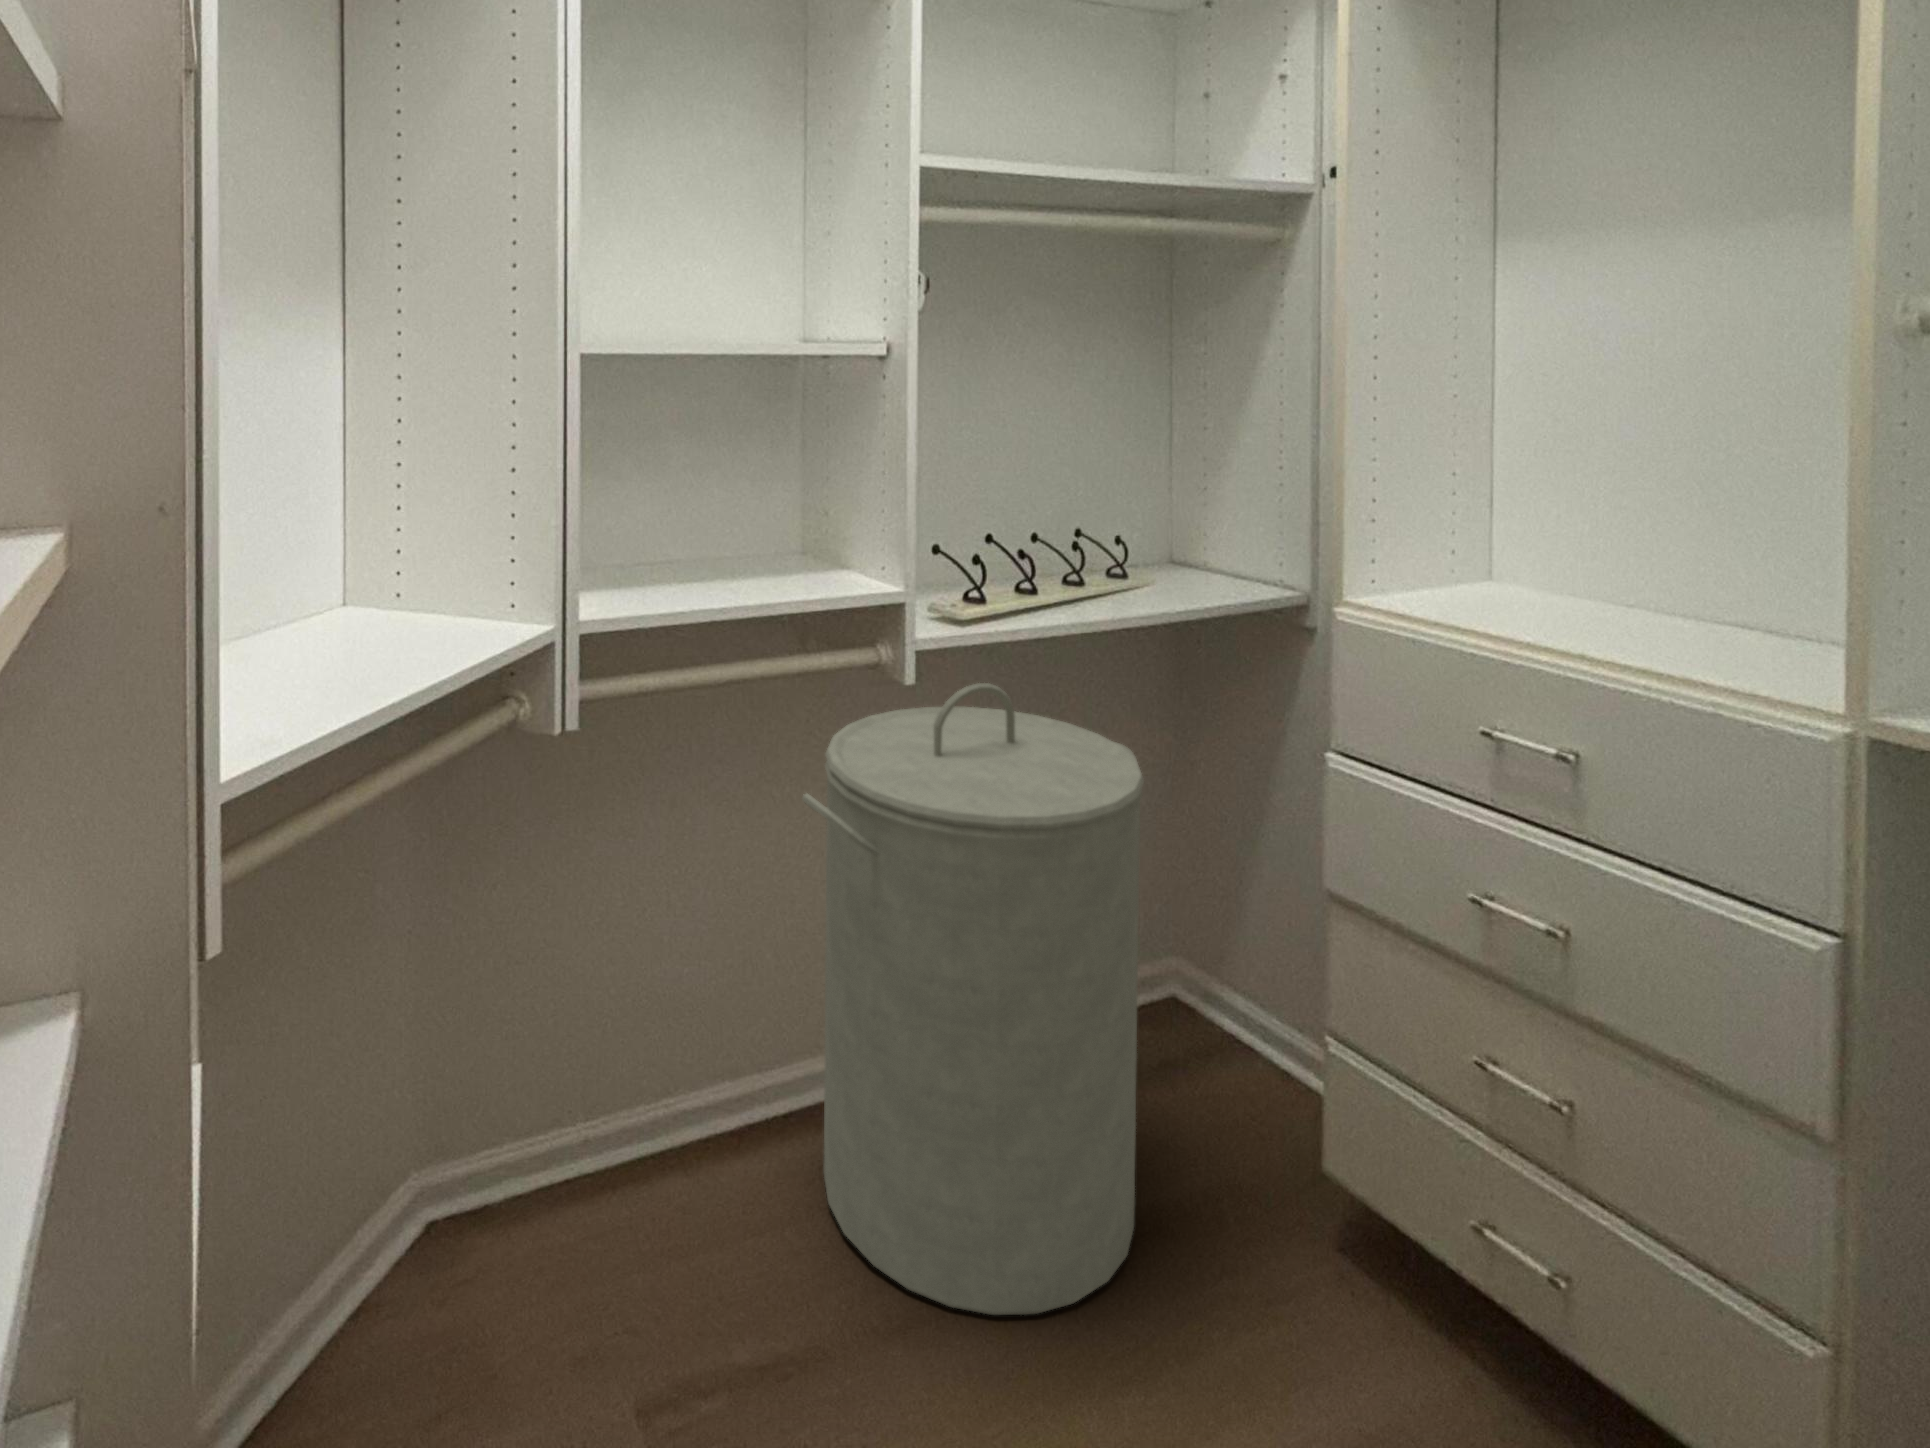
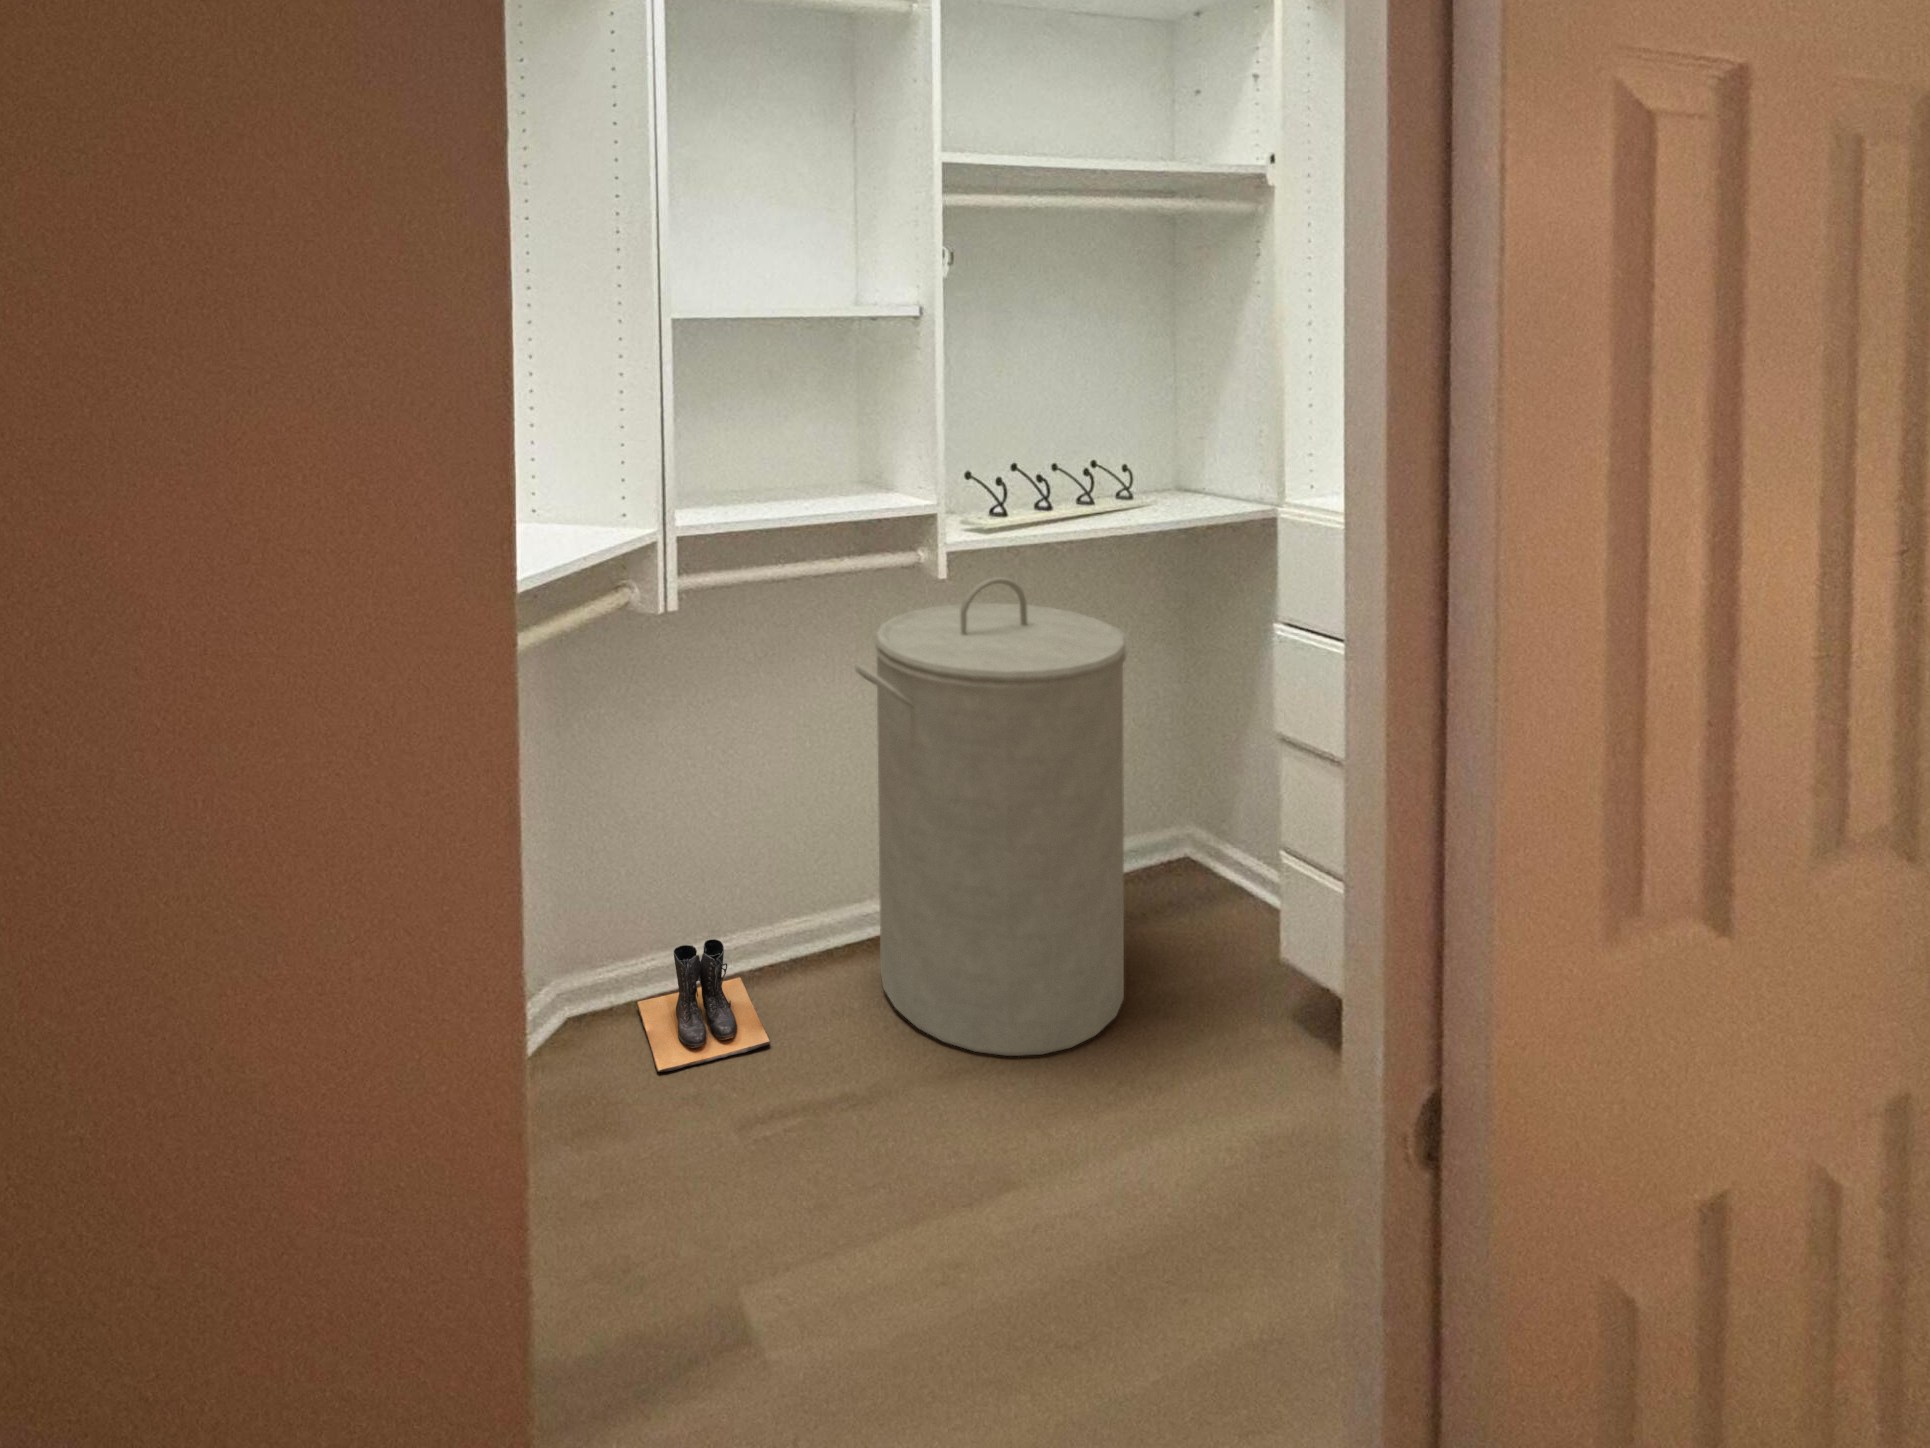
boots: none [517,1138,686,1330] -> present [637,939,771,1072]

